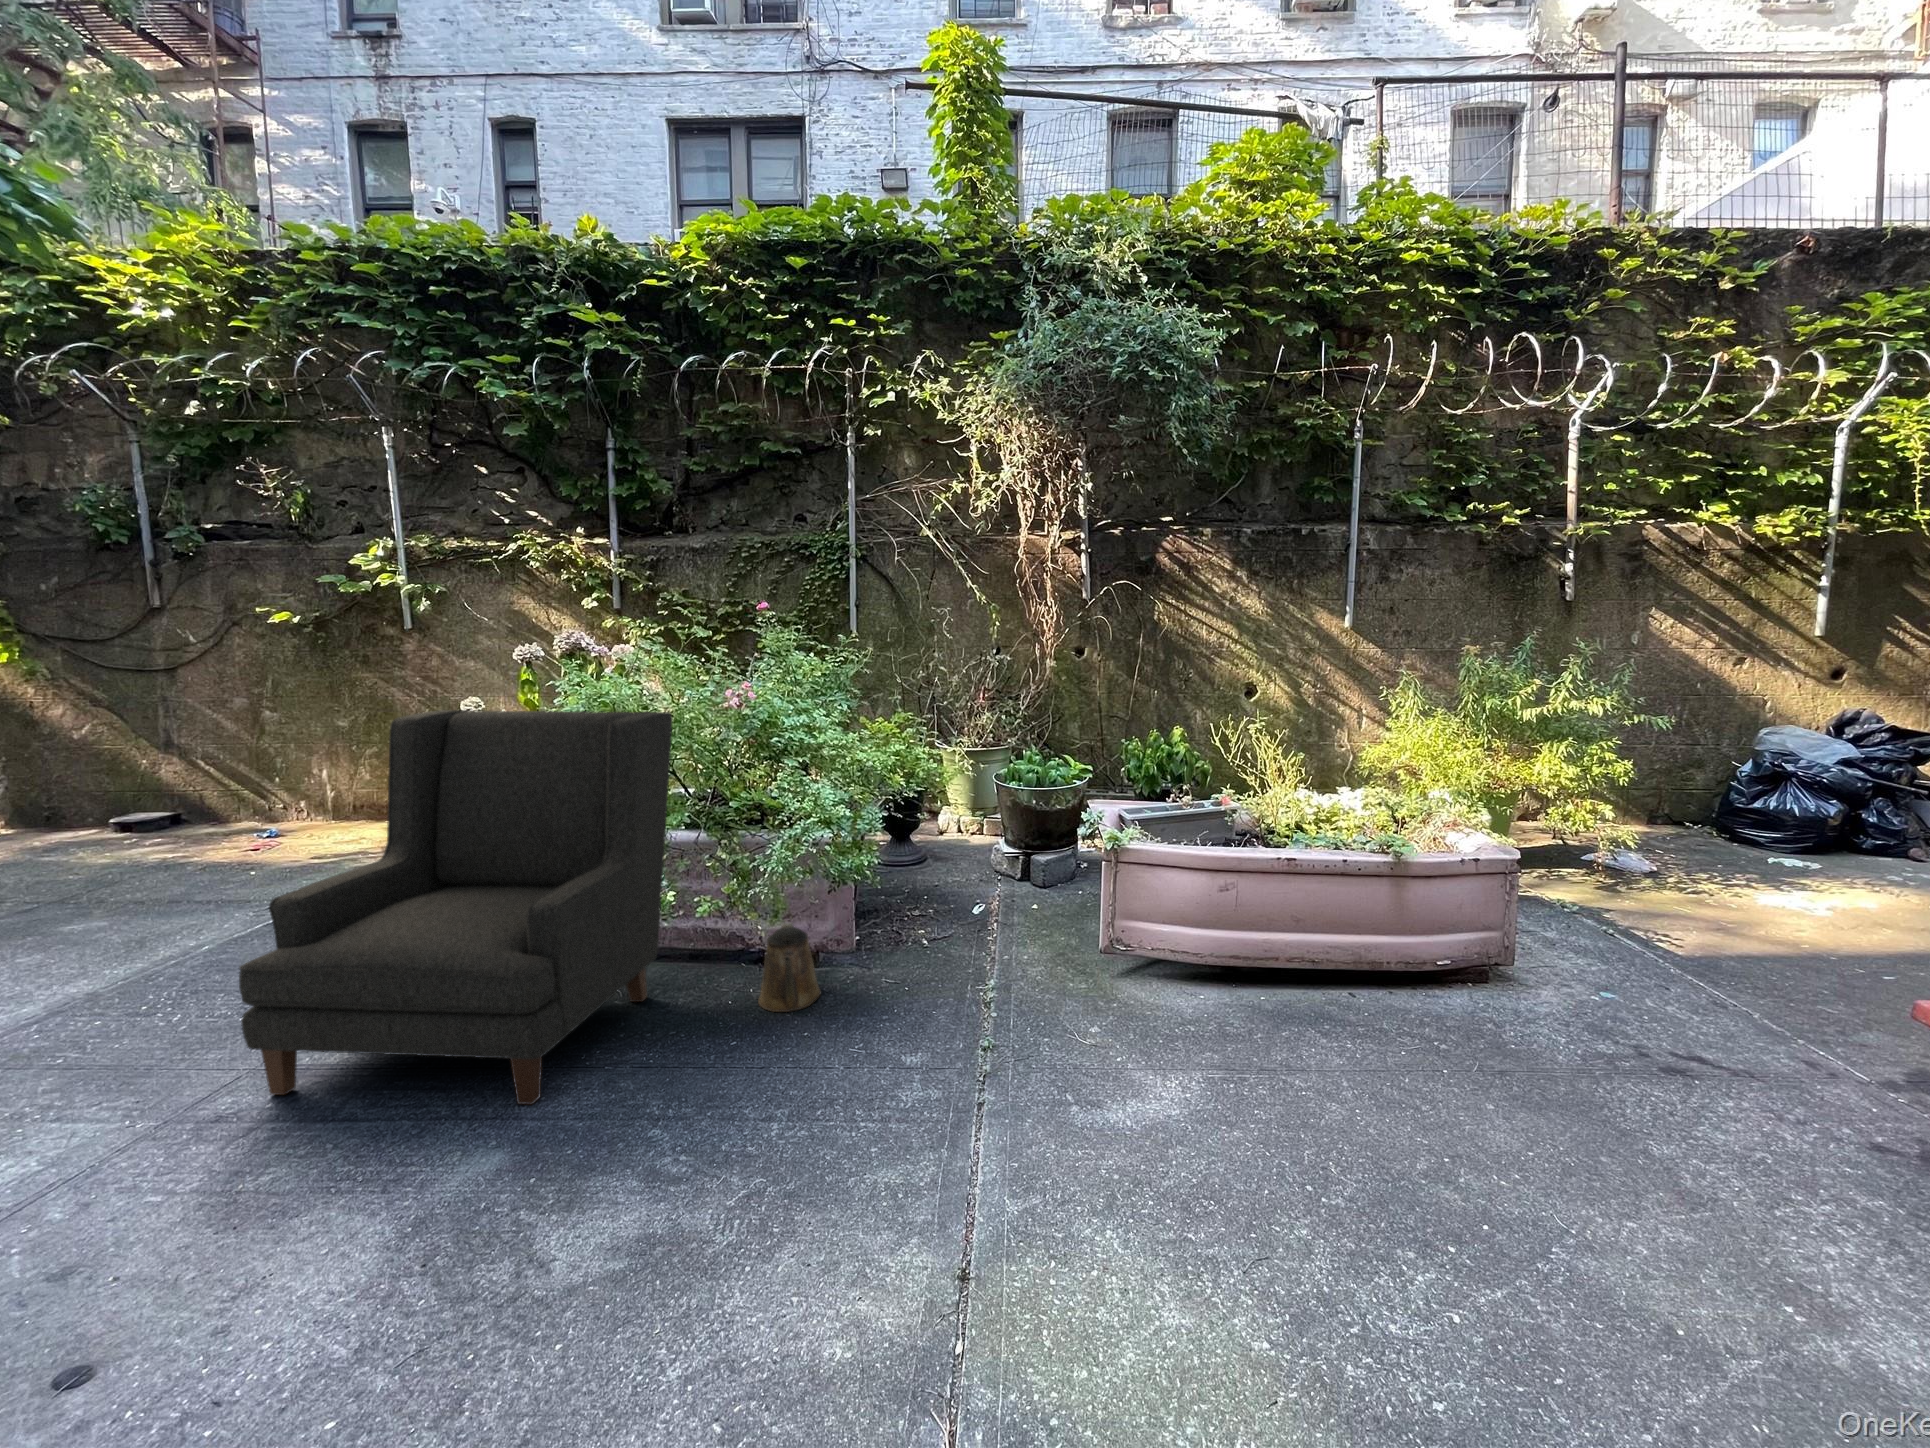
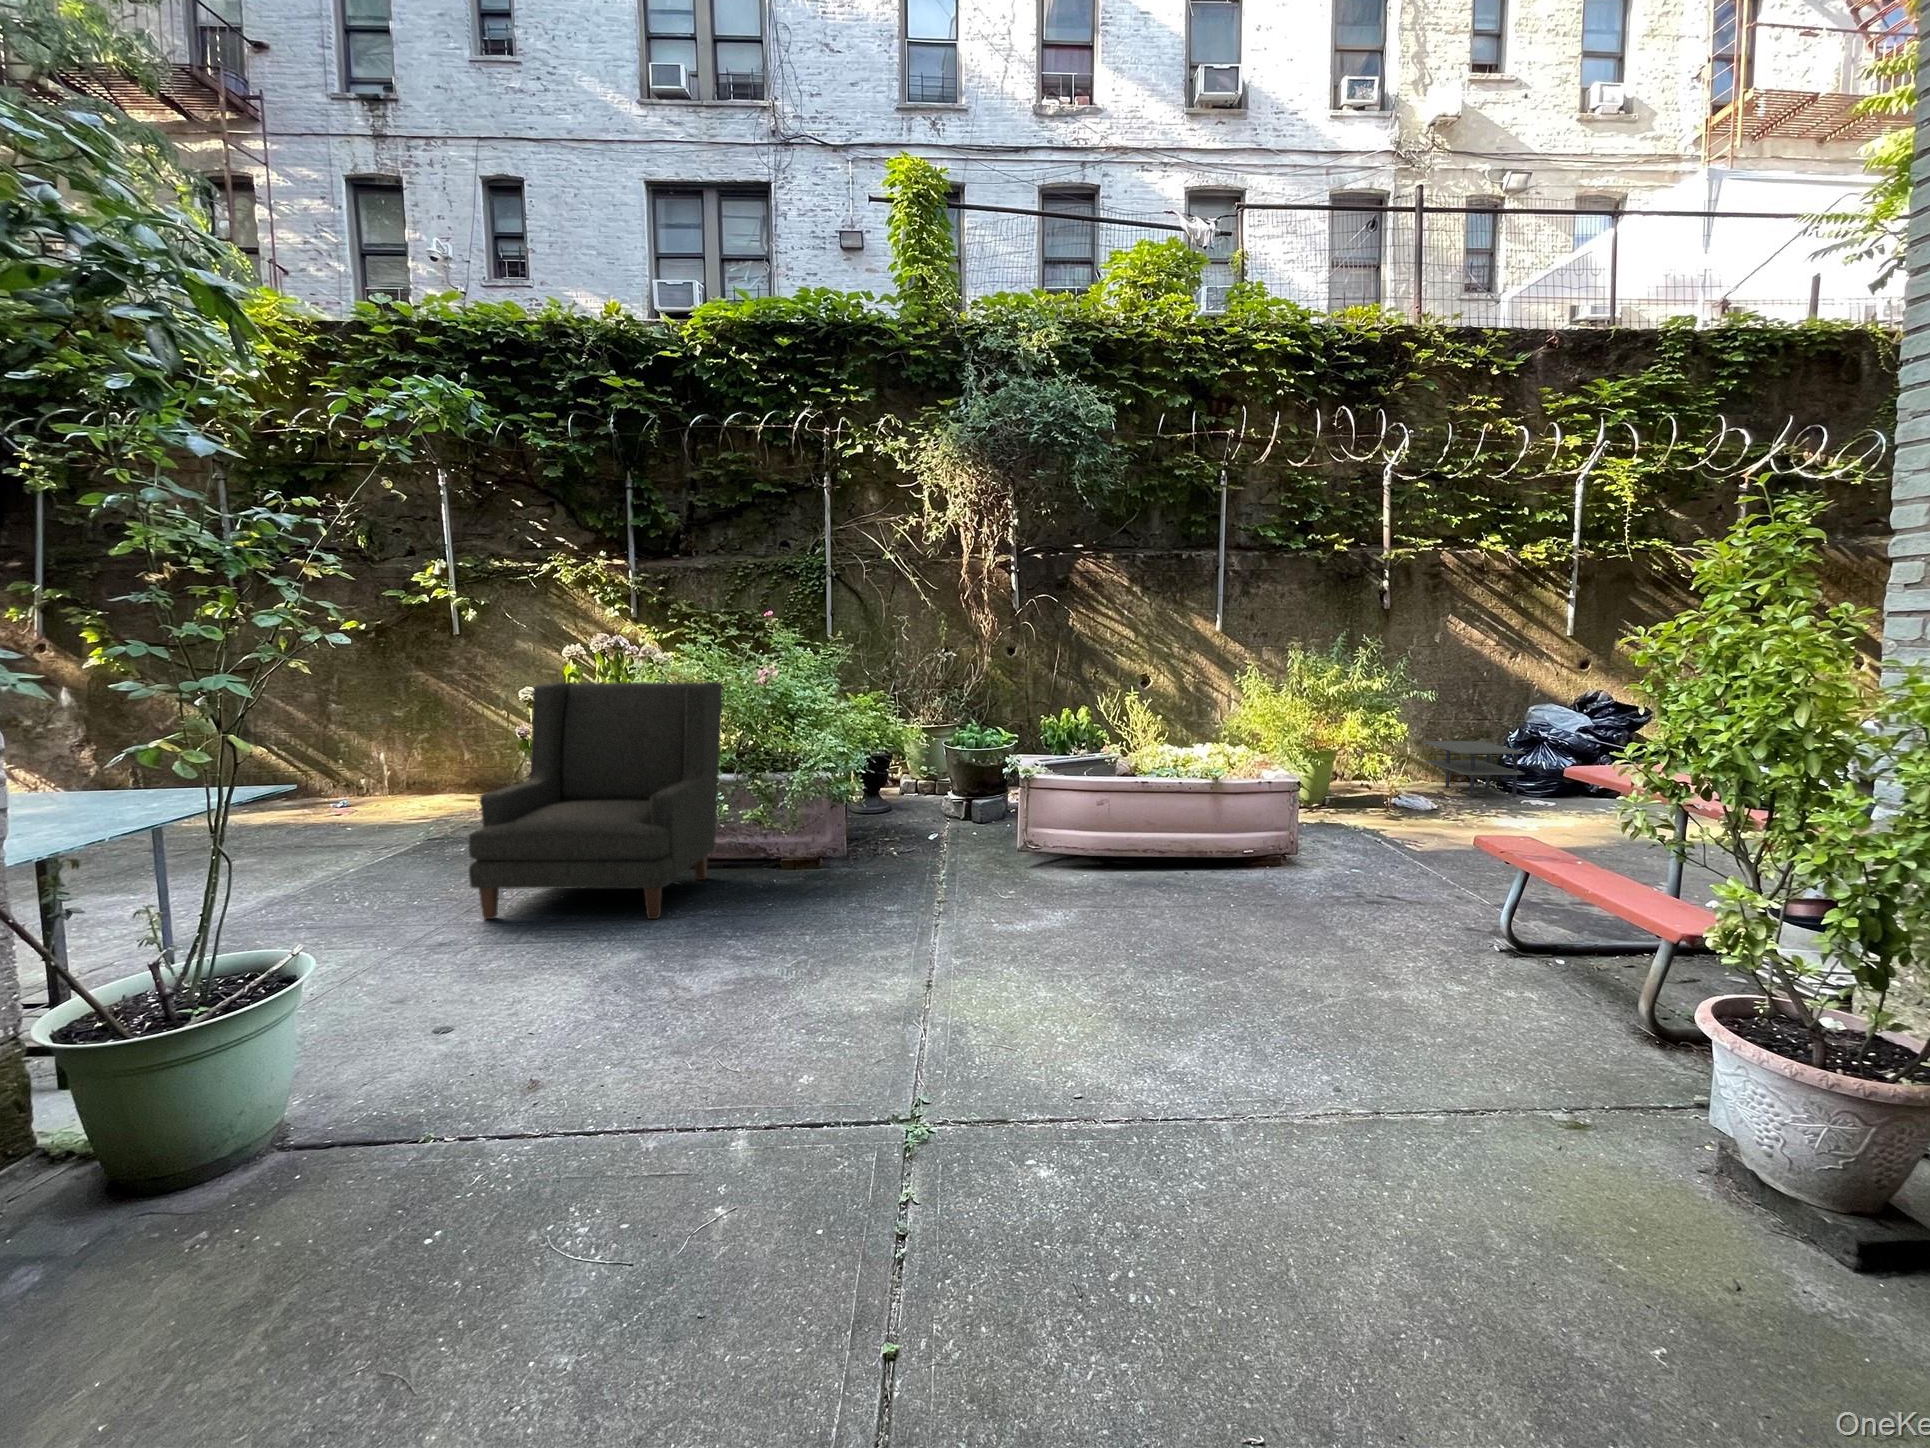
side table: none [1611,771,1777,852] -> present [1421,741,1525,797]
watering can: present [758,922,821,1012] -> none [785,827,828,882]

